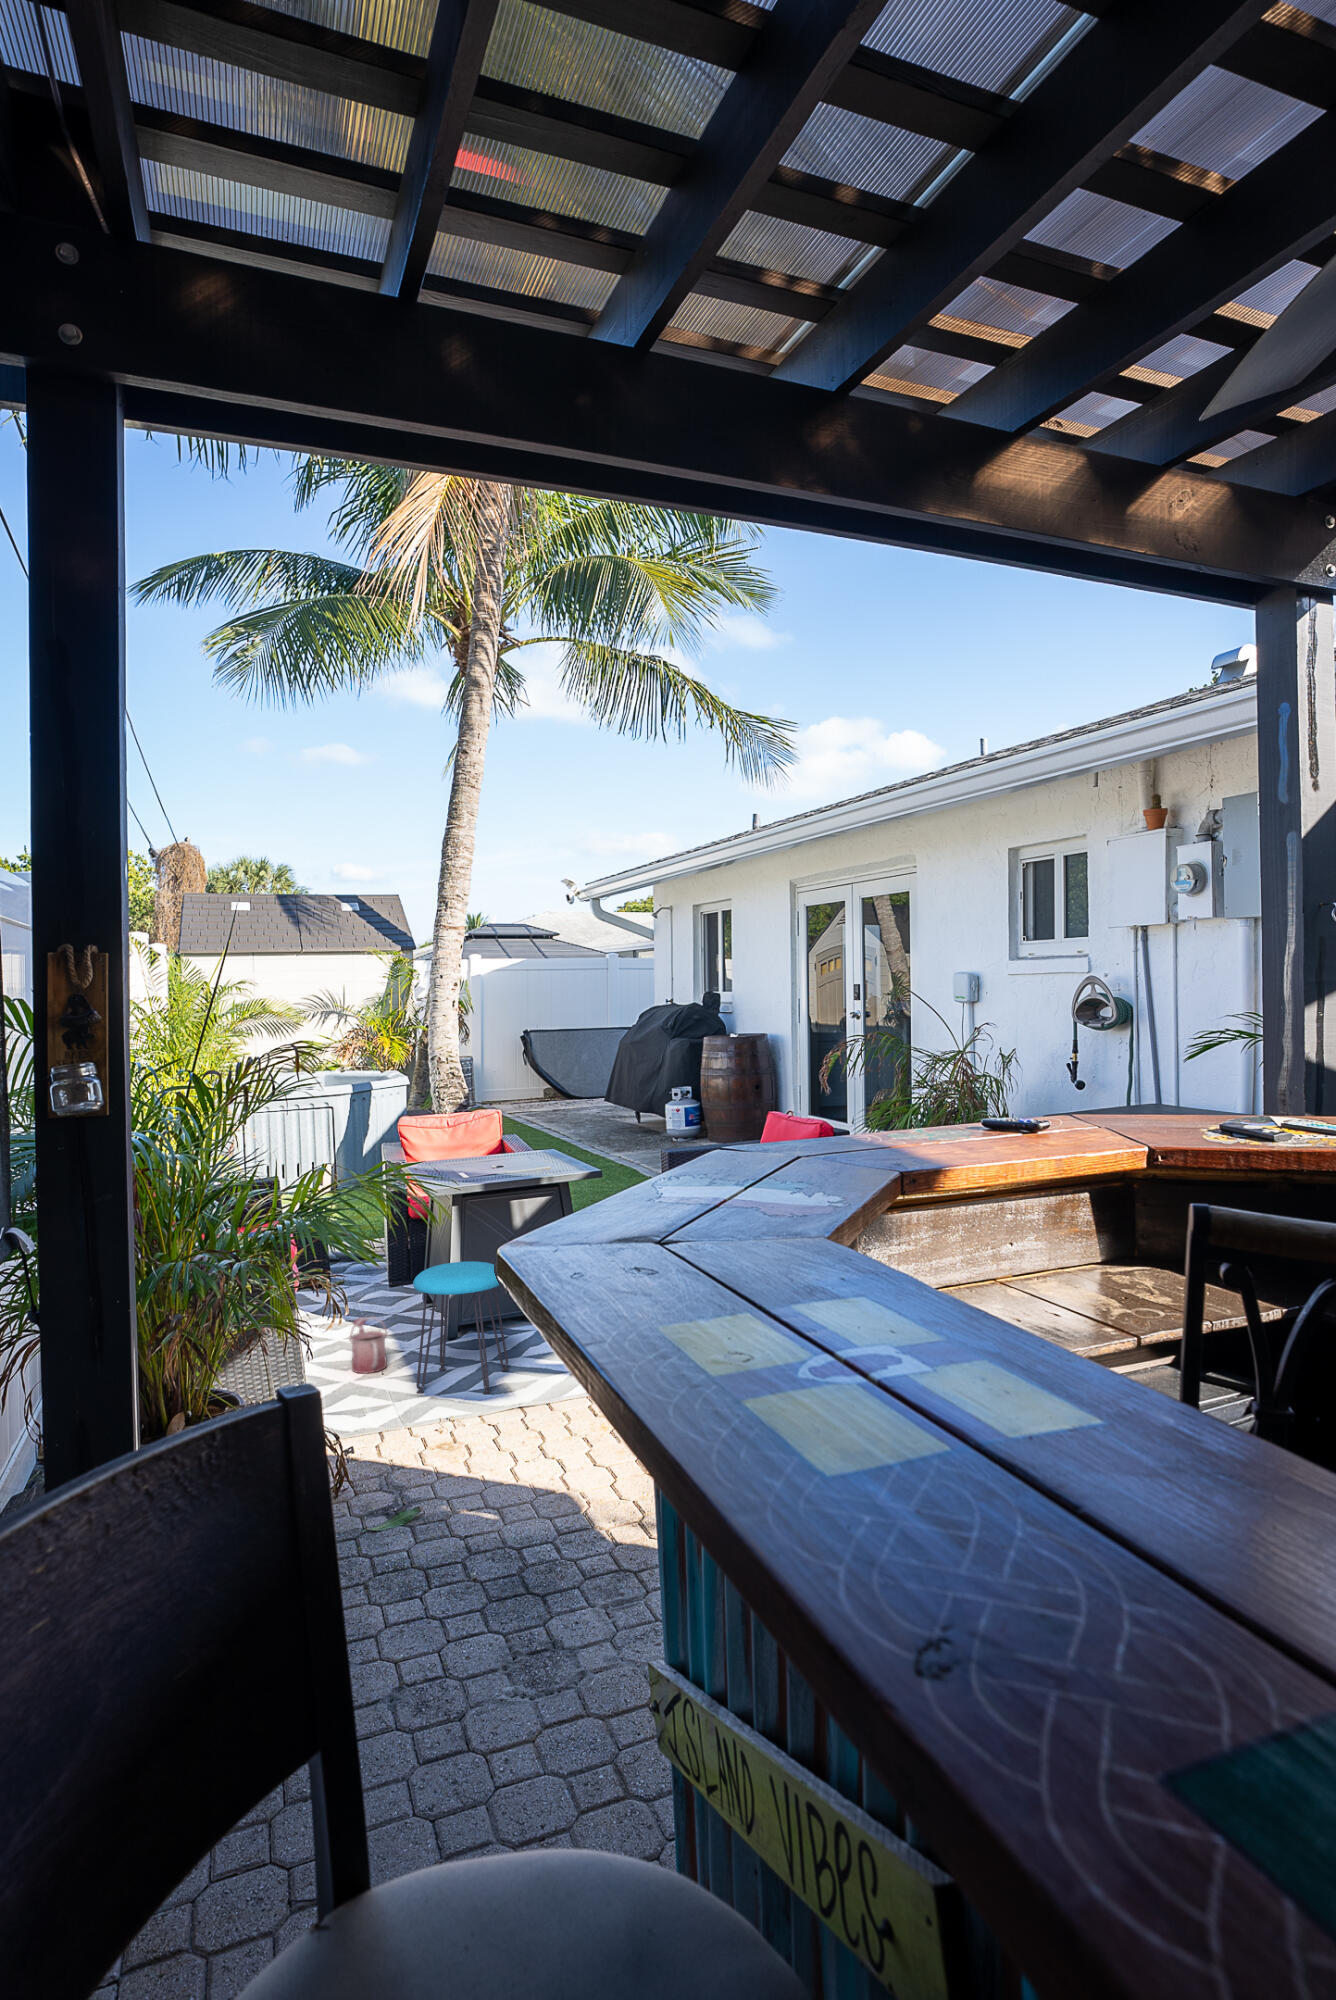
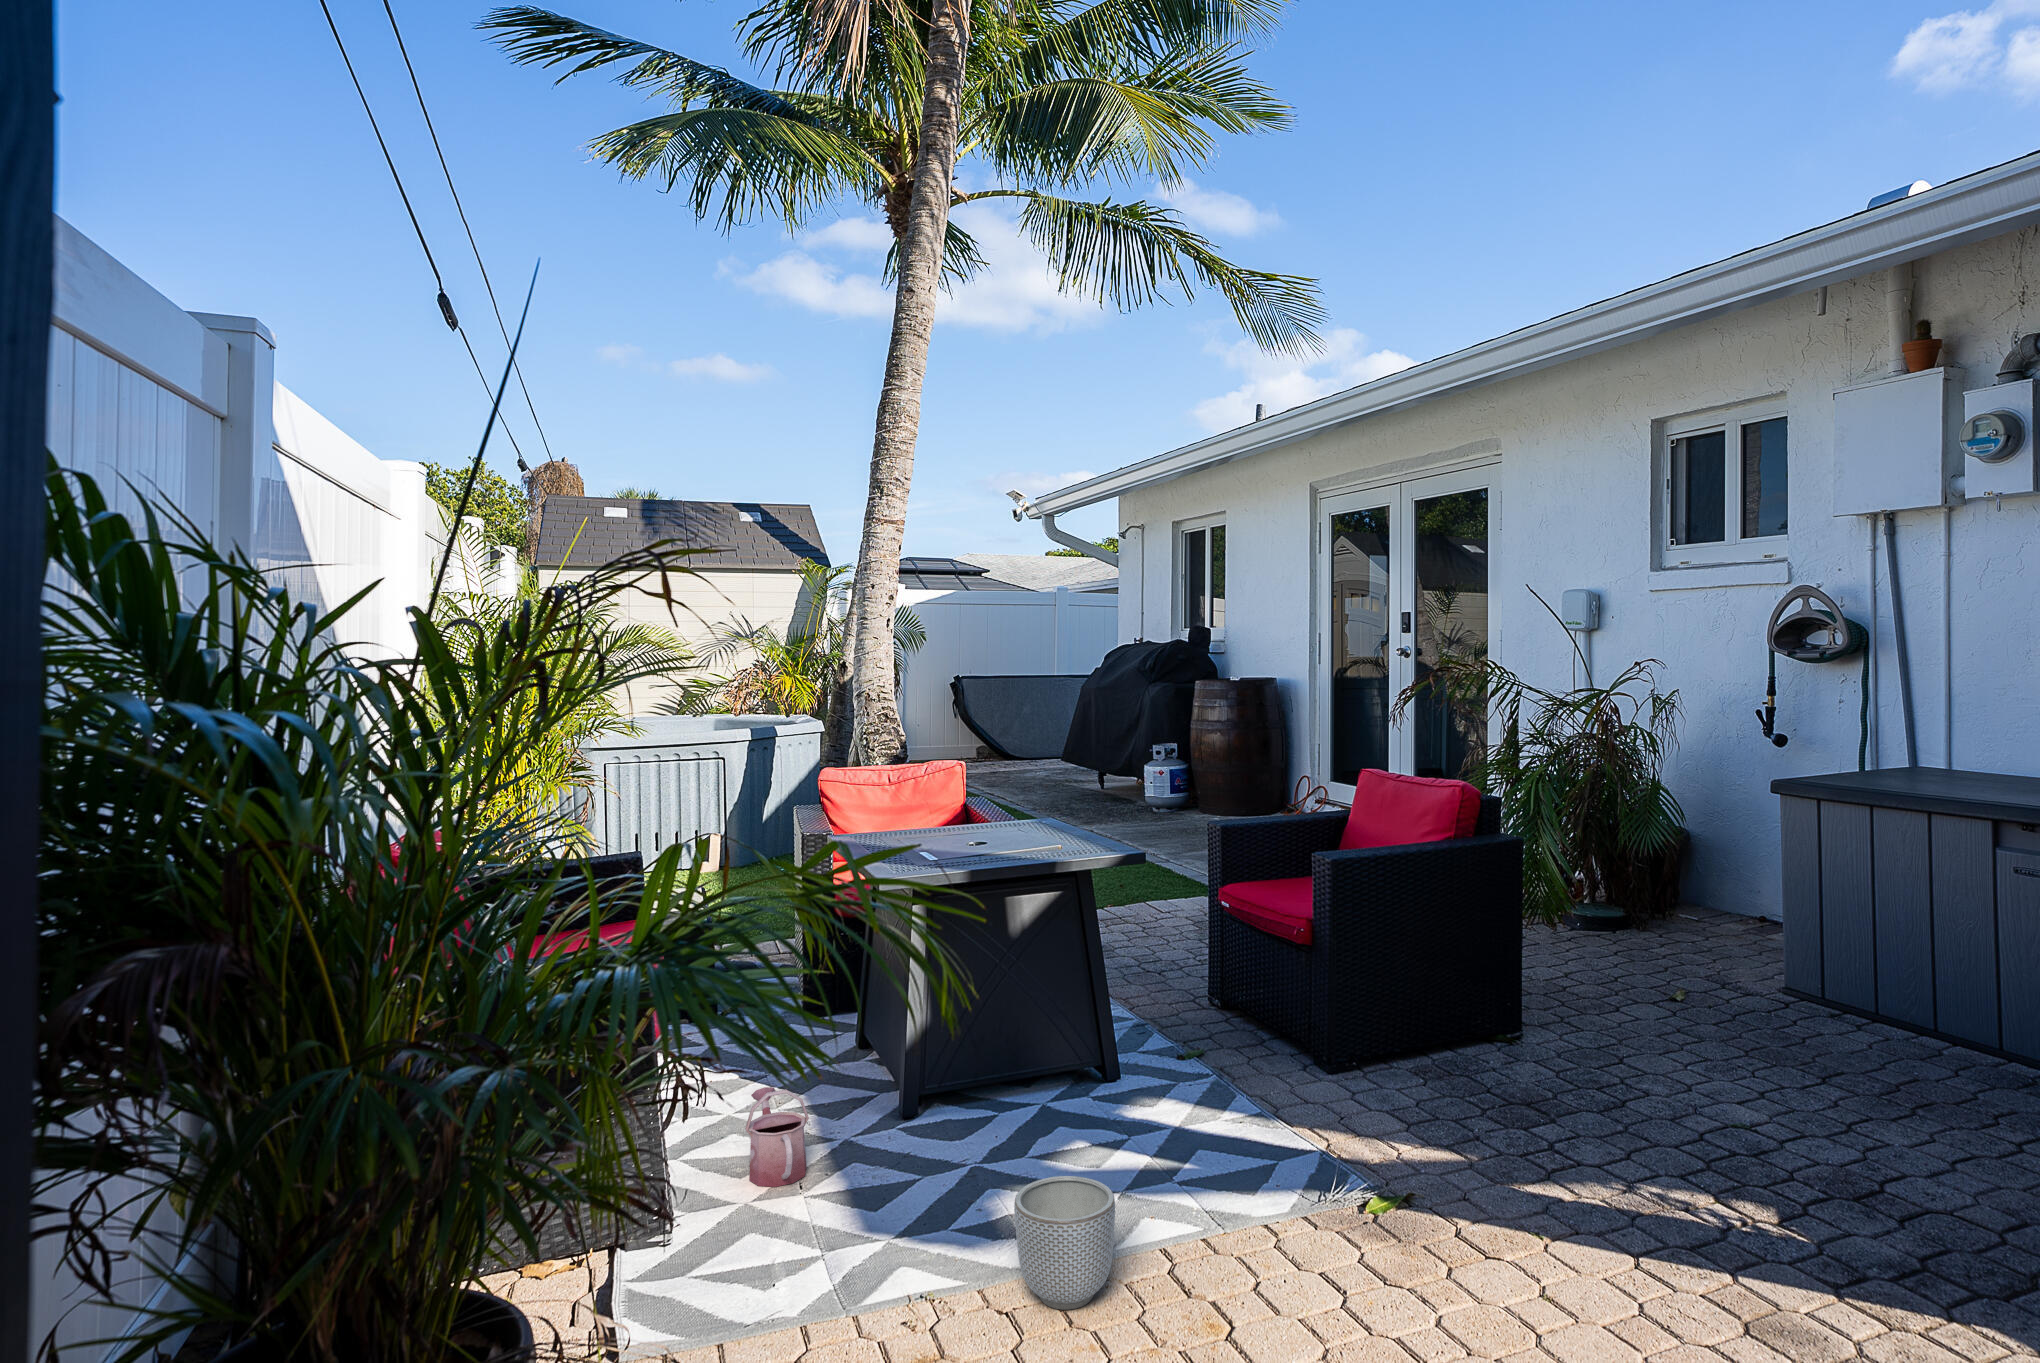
stool: present [413,1261,508,1394] -> none [856,1004,1011,1241]
planter: none [500,1352,557,1420] -> present [1014,1176,1115,1310]

